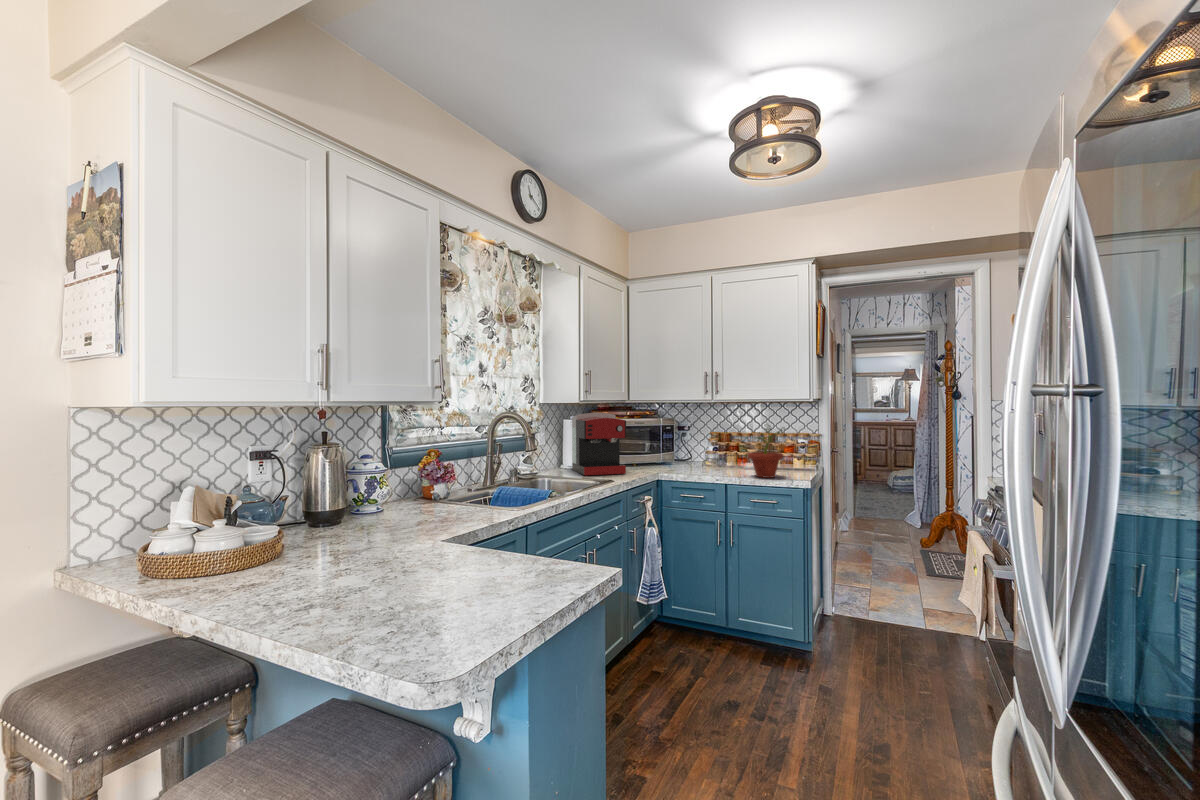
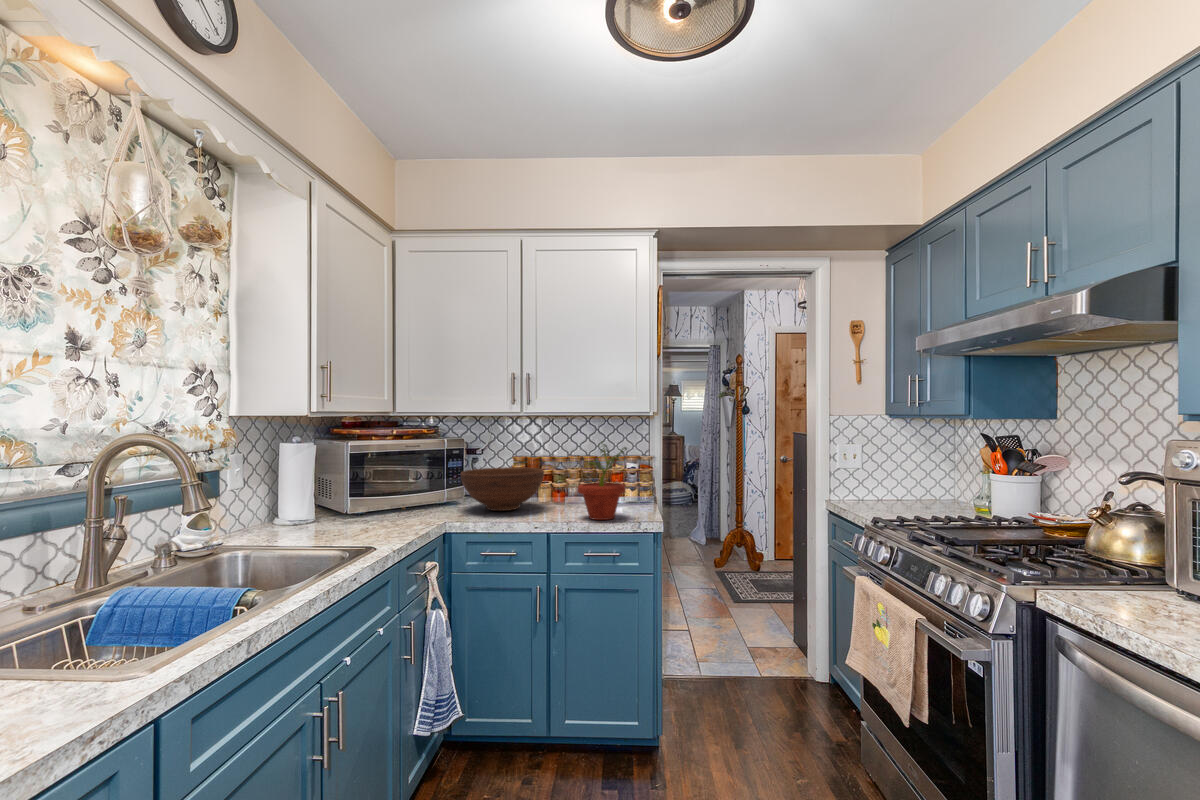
coffee maker: present [572,412,626,475] -> none [294,430,392,540]
fruit bowl: none [670,440,728,469] -> present [461,467,544,511]

